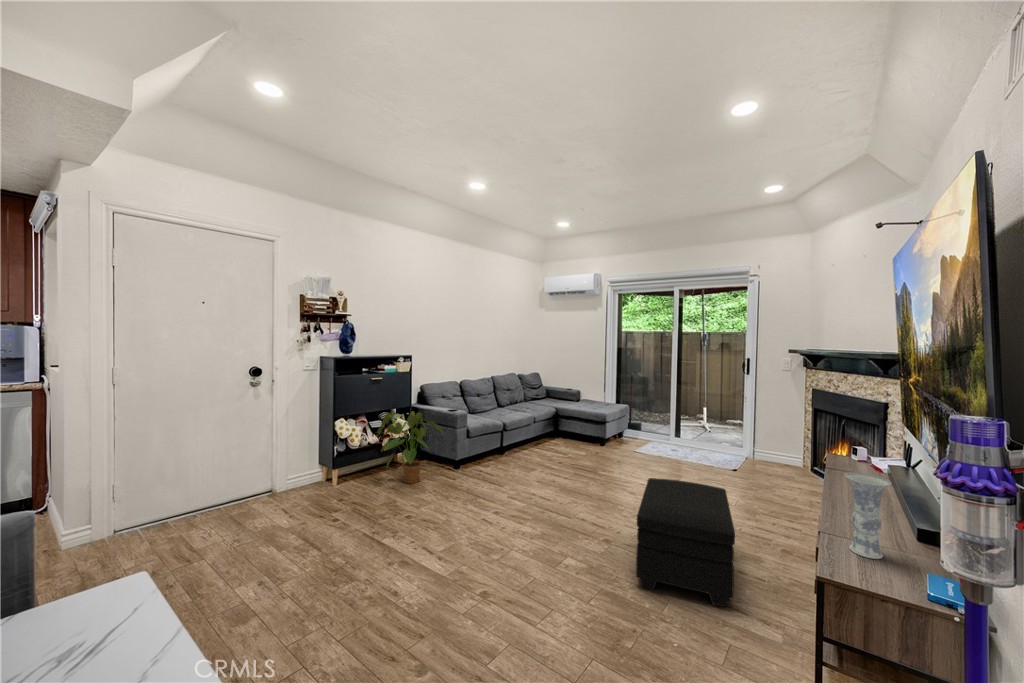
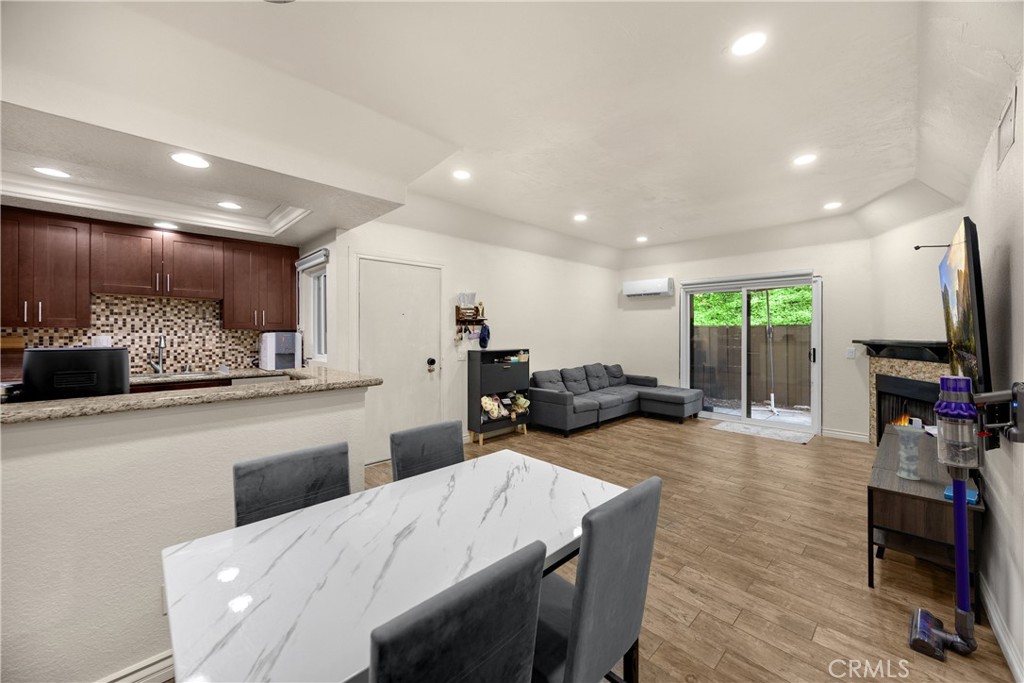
house plant: present [378,411,444,483] -> none [509,392,559,446]
ottoman: present [636,478,735,607] -> none [733,441,810,527]

